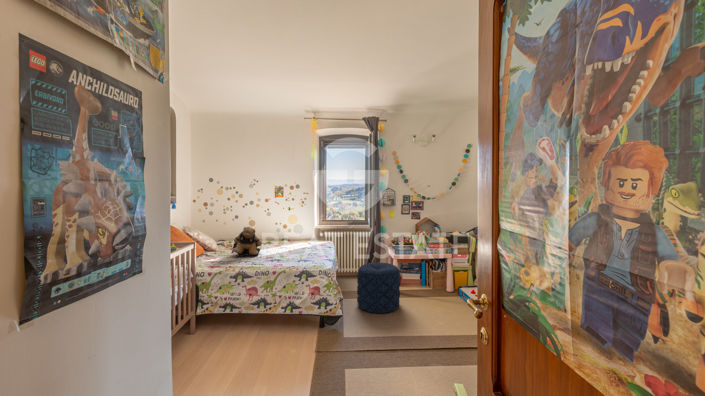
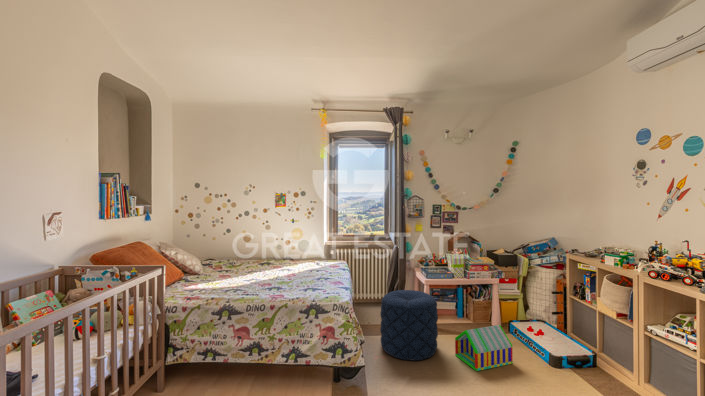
teddy bear: present [232,227,262,257] -> none [218,243,257,283]
toy house: none [412,287,453,319] -> present [455,325,512,371]

